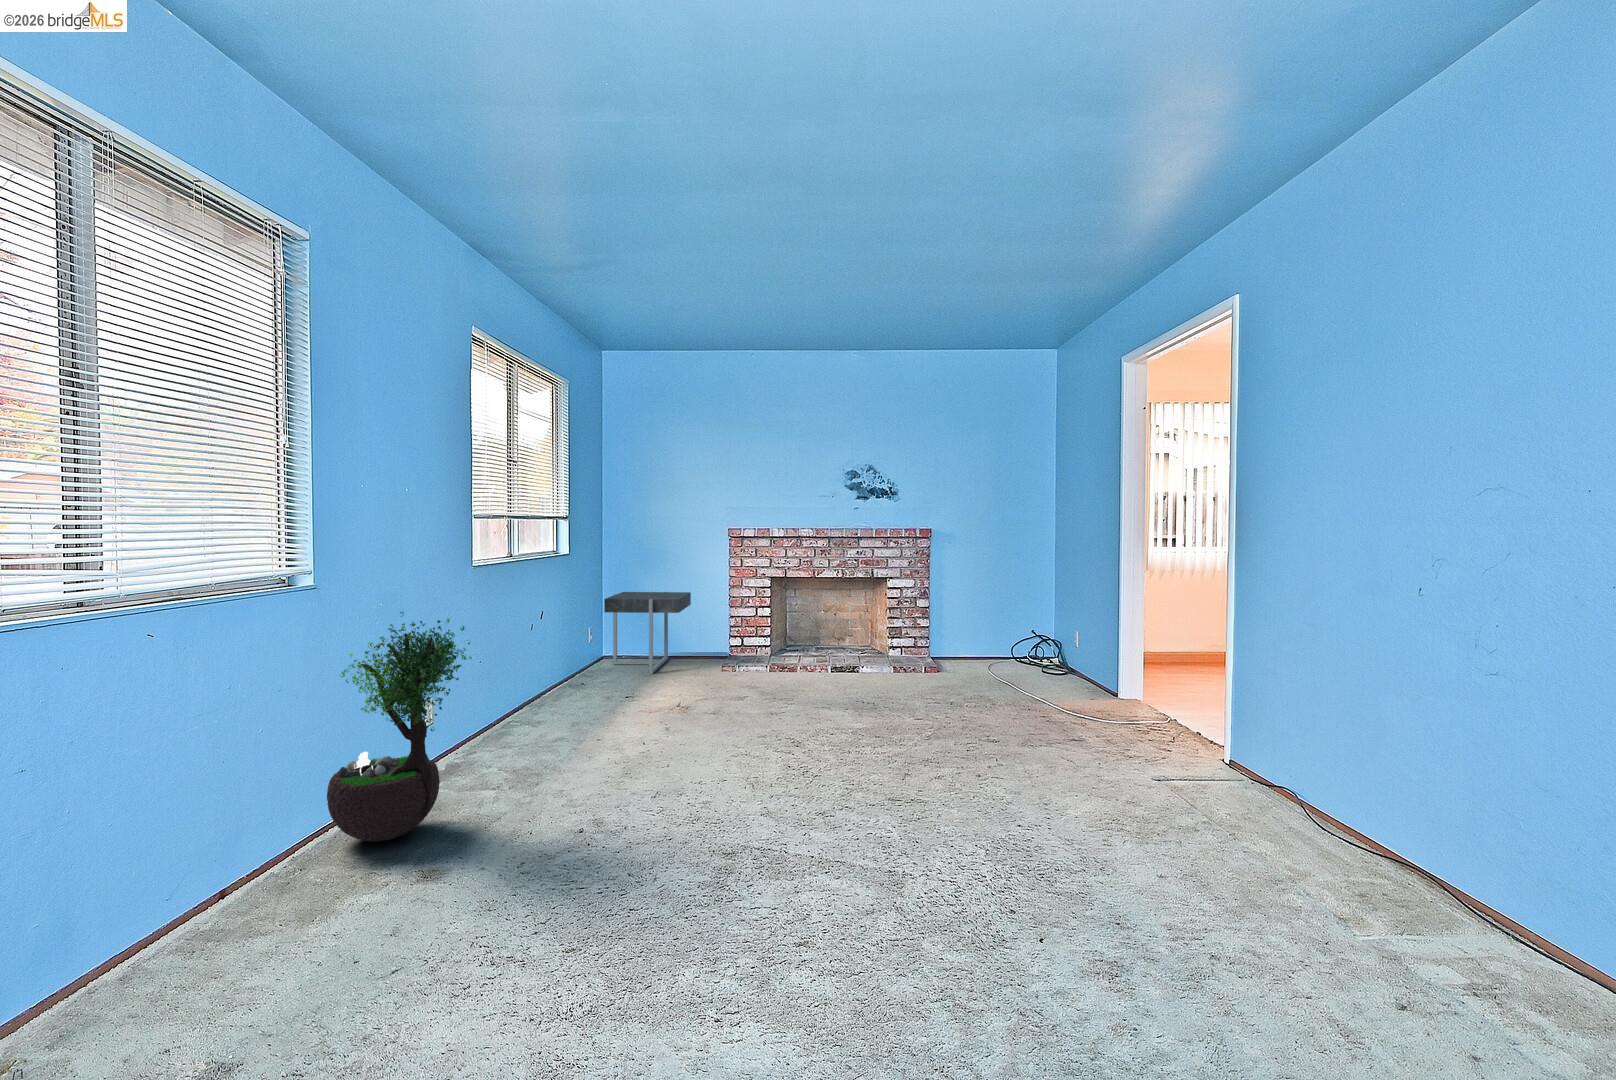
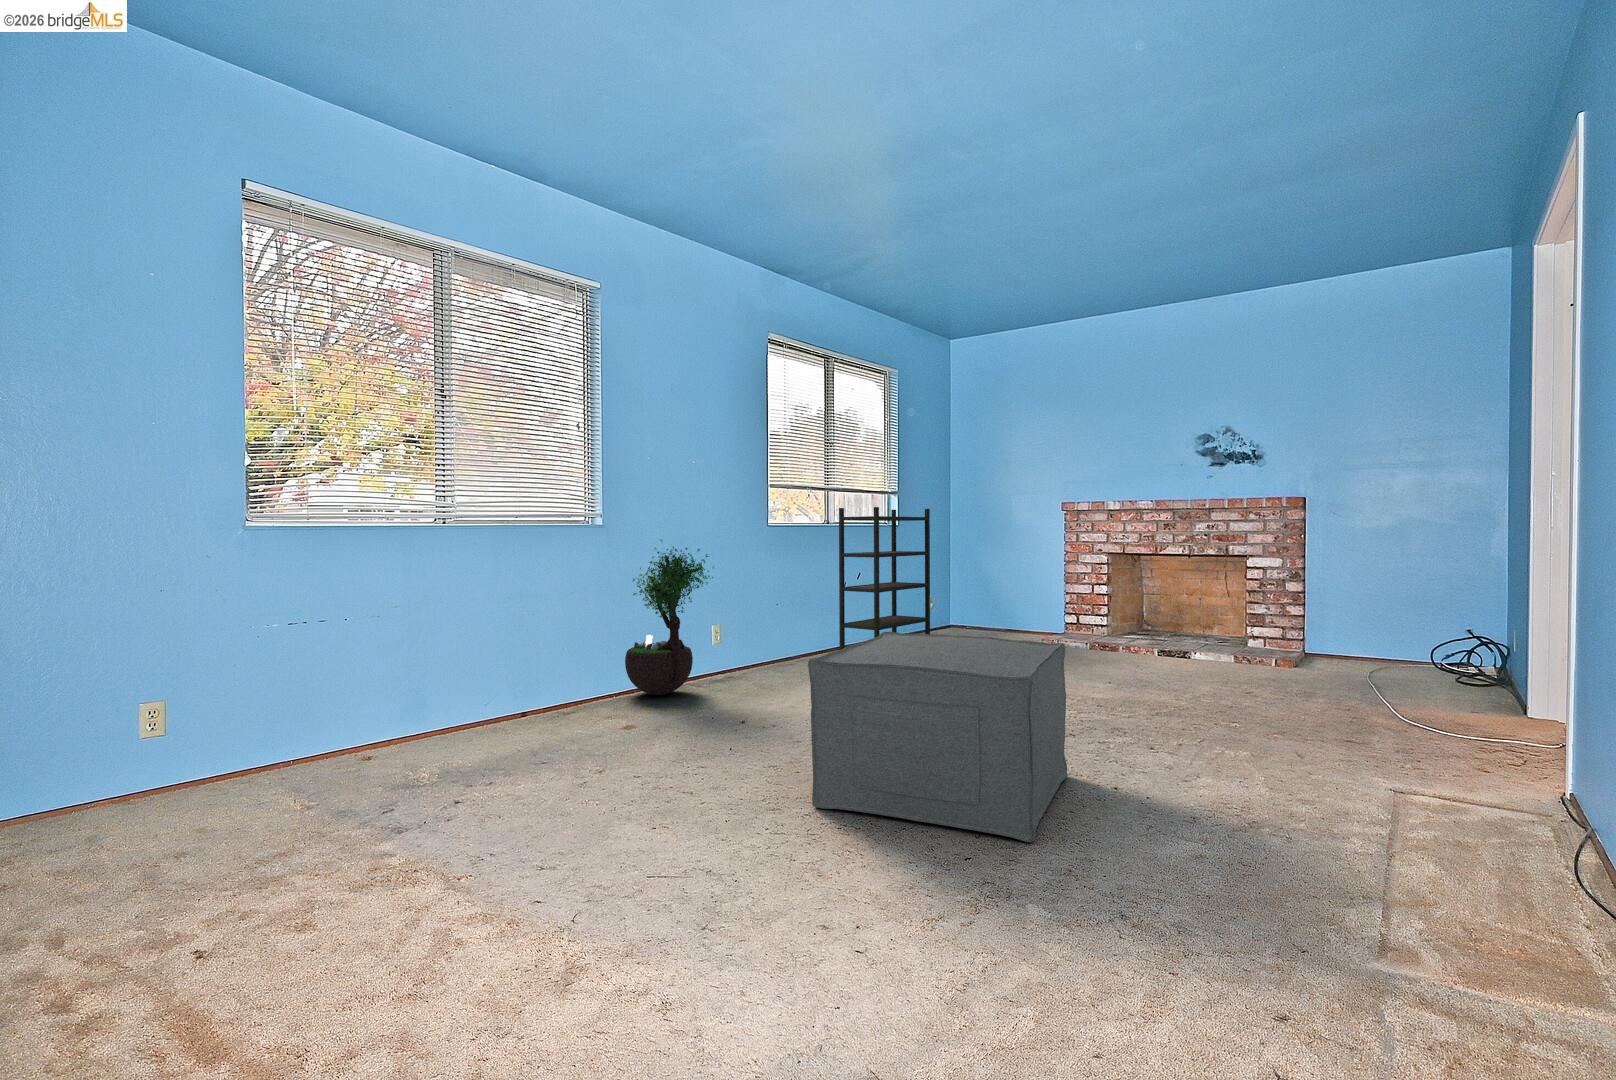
bookshelf: none [527,537,615,710] -> present [839,507,930,650]
side table: present [604,592,691,674] -> none [935,565,1028,640]
ottoman: none [810,712,1118,979] -> present [808,632,1068,842]

